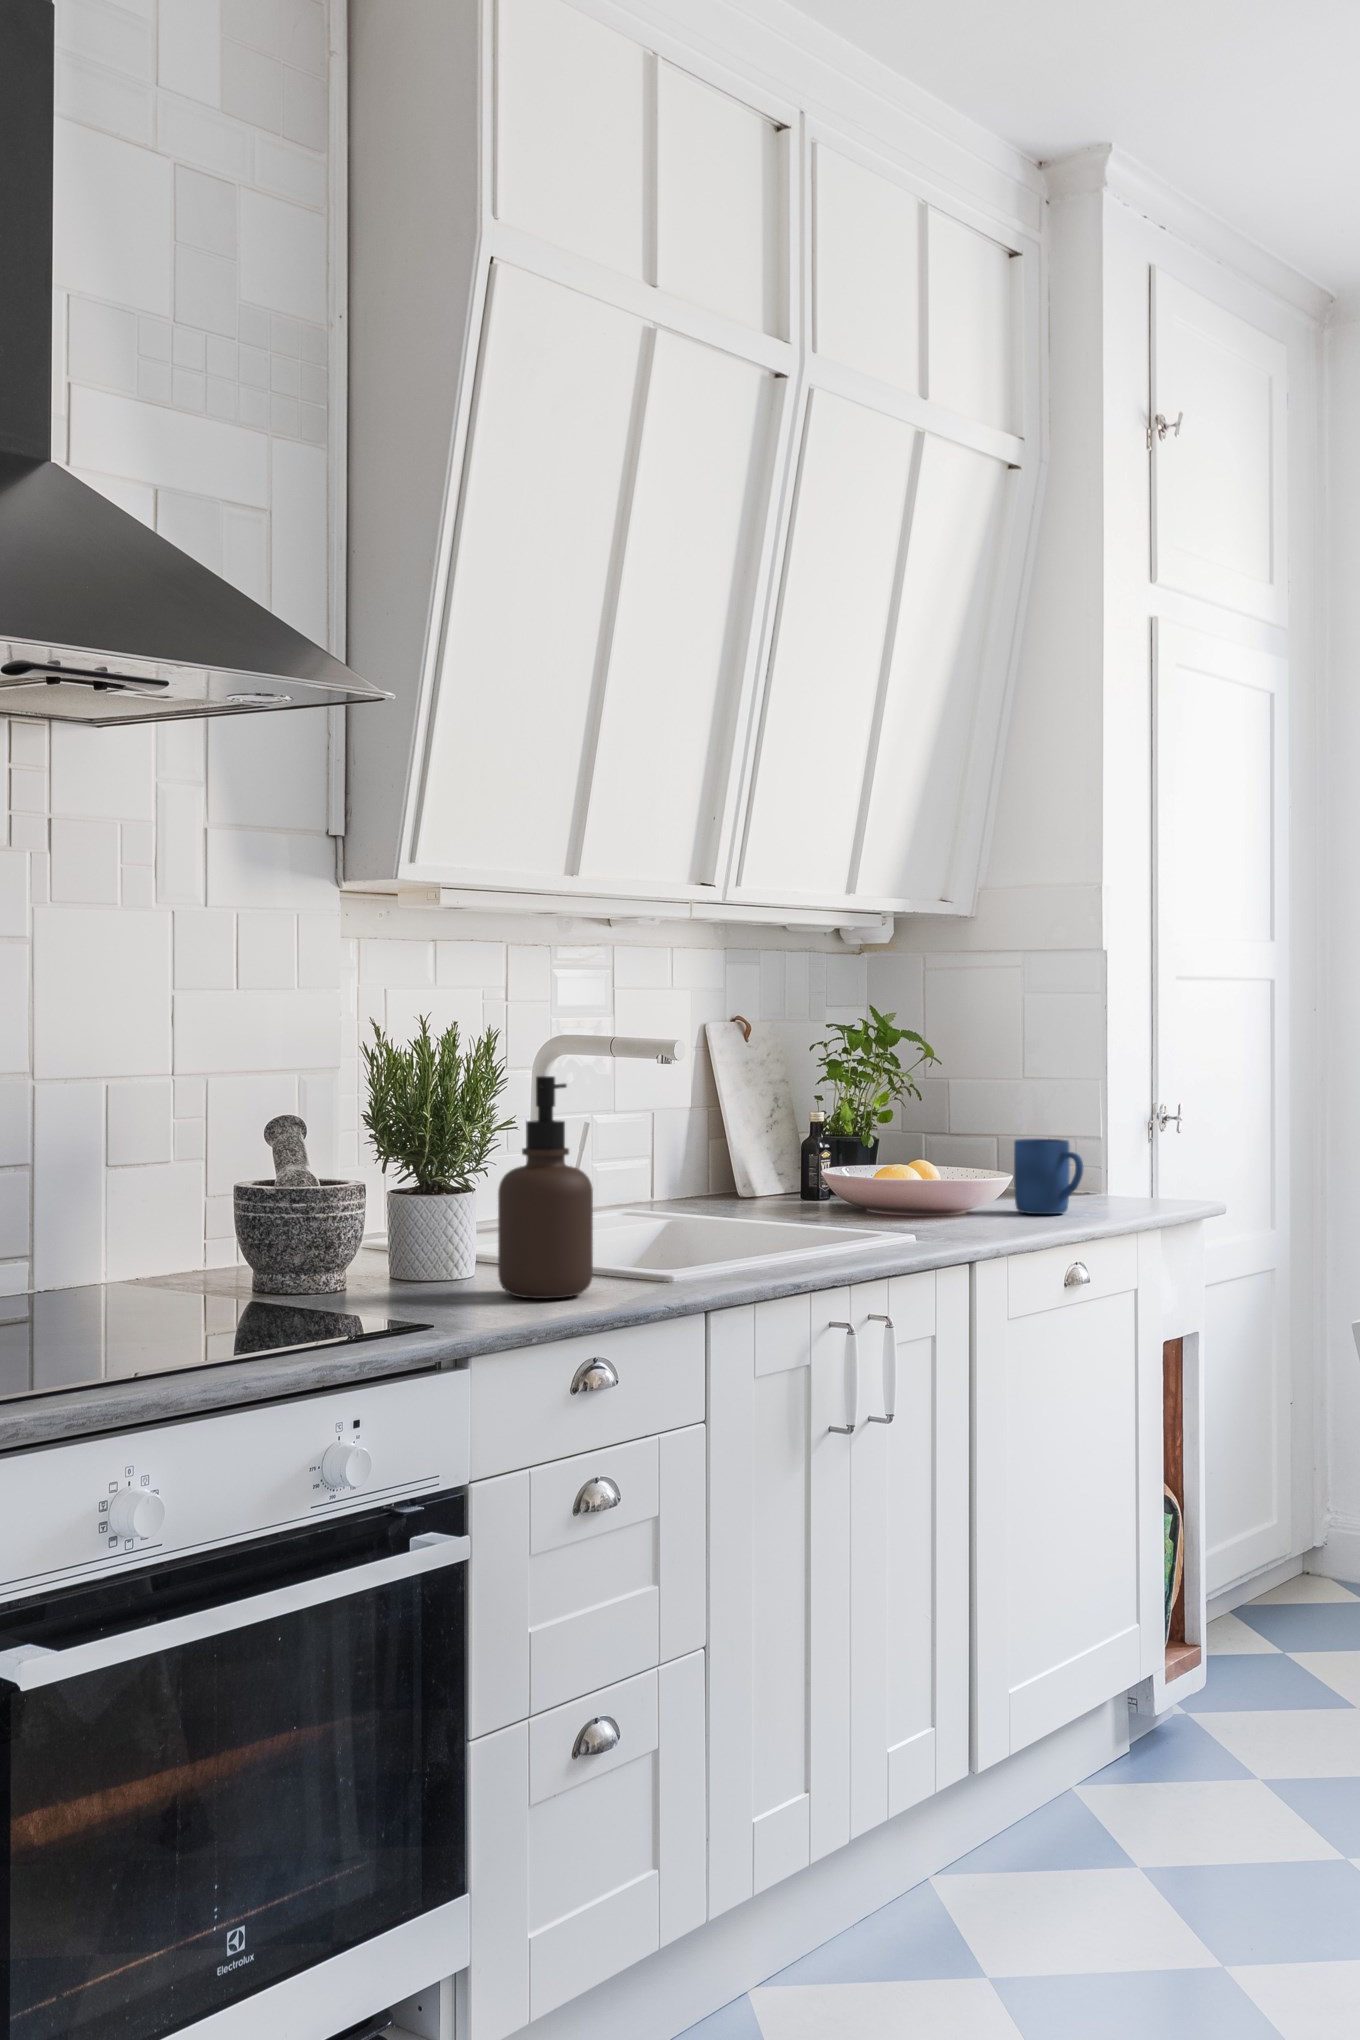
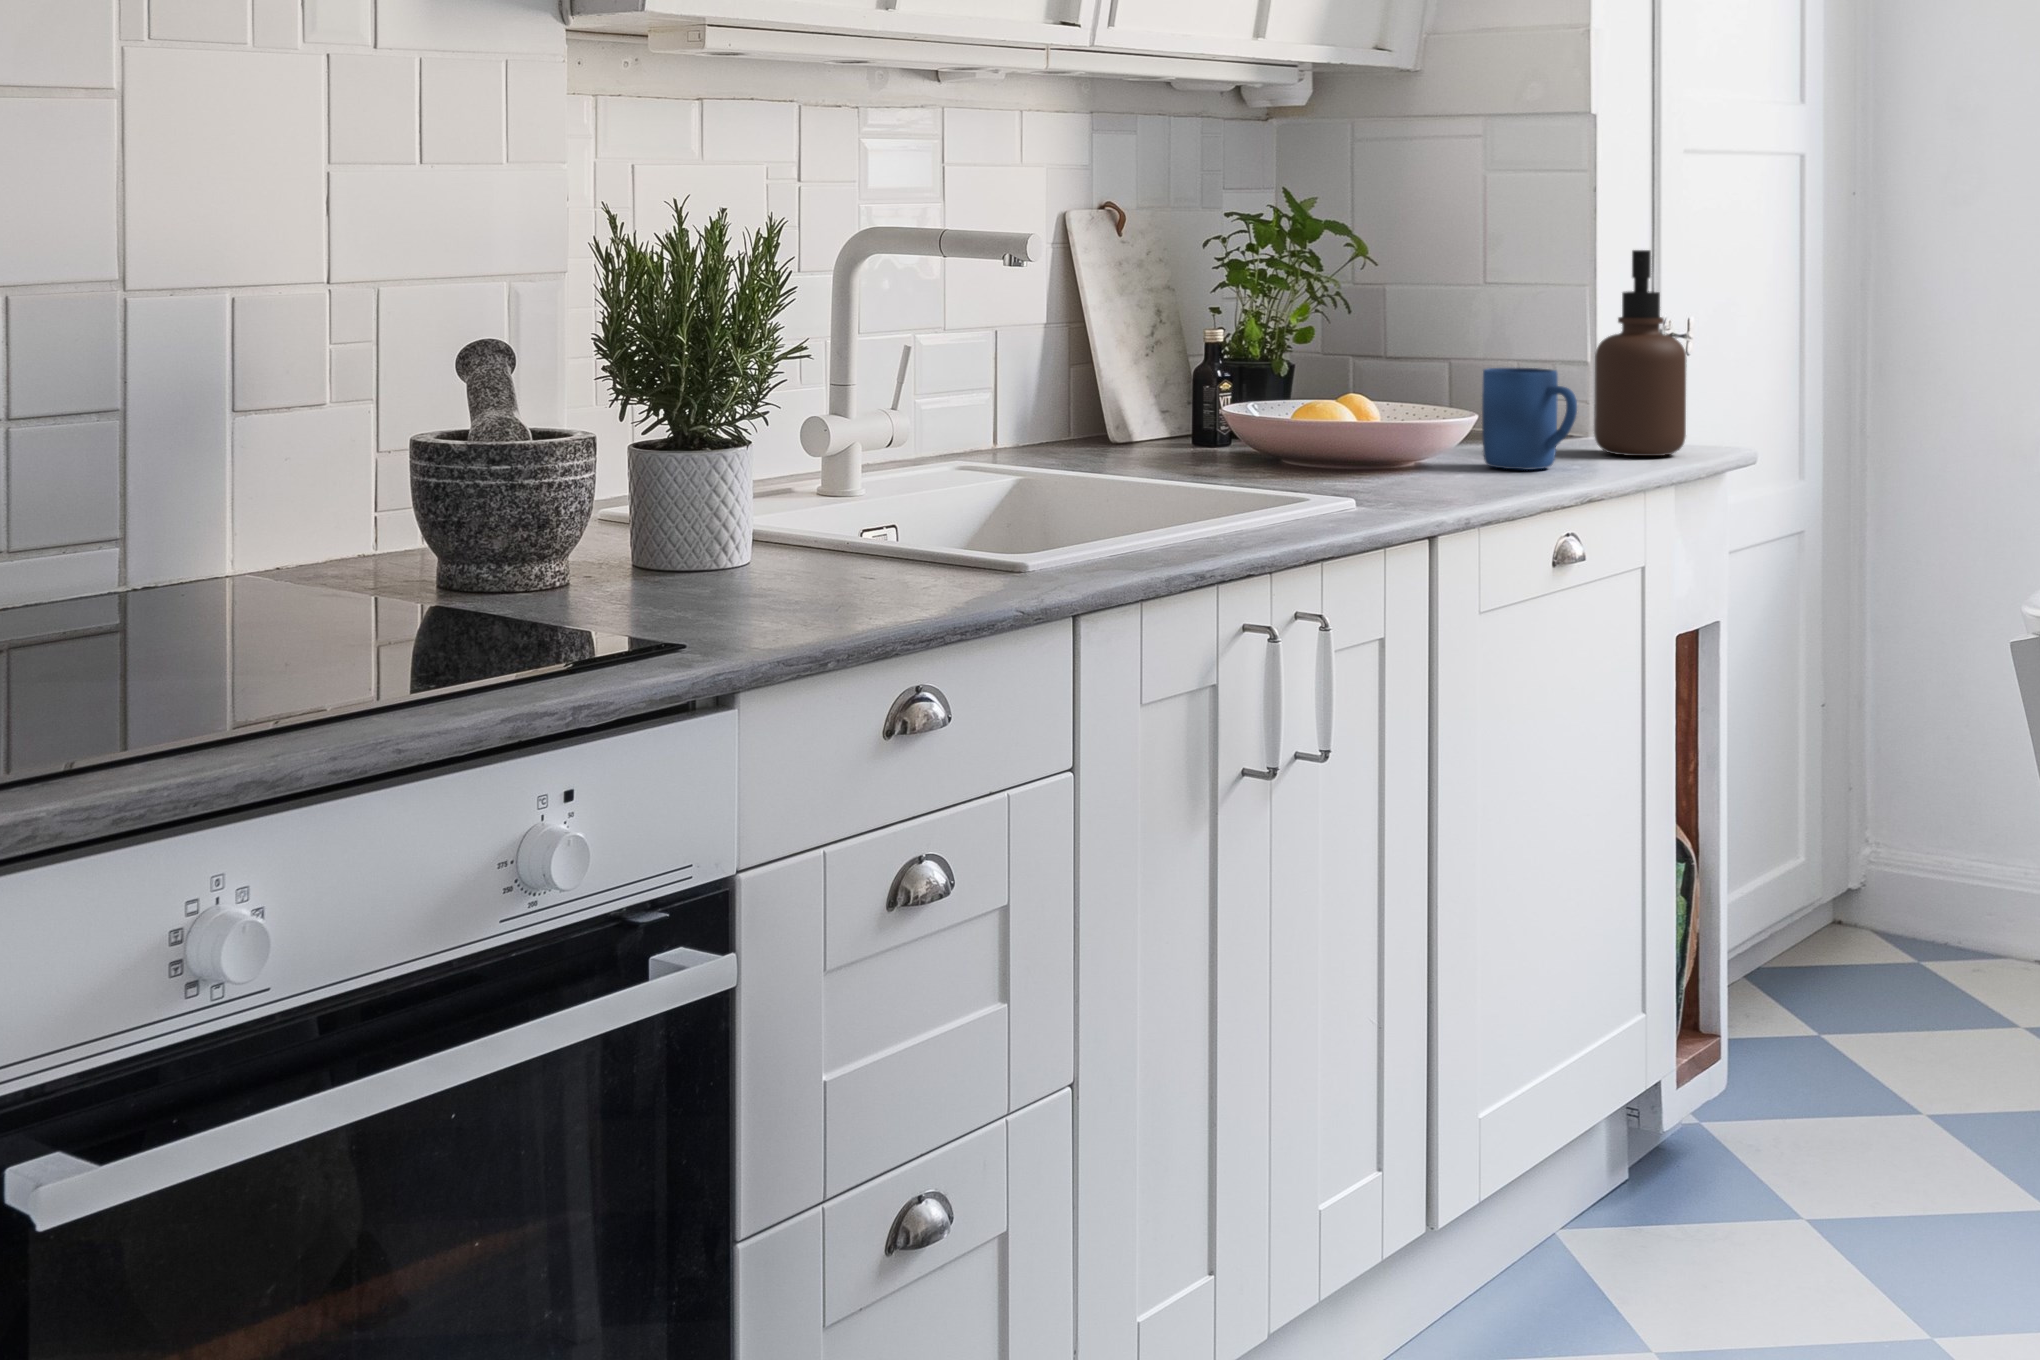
soap dispenser: present [498,1076,593,1299] -> present [1594,250,1687,456]

